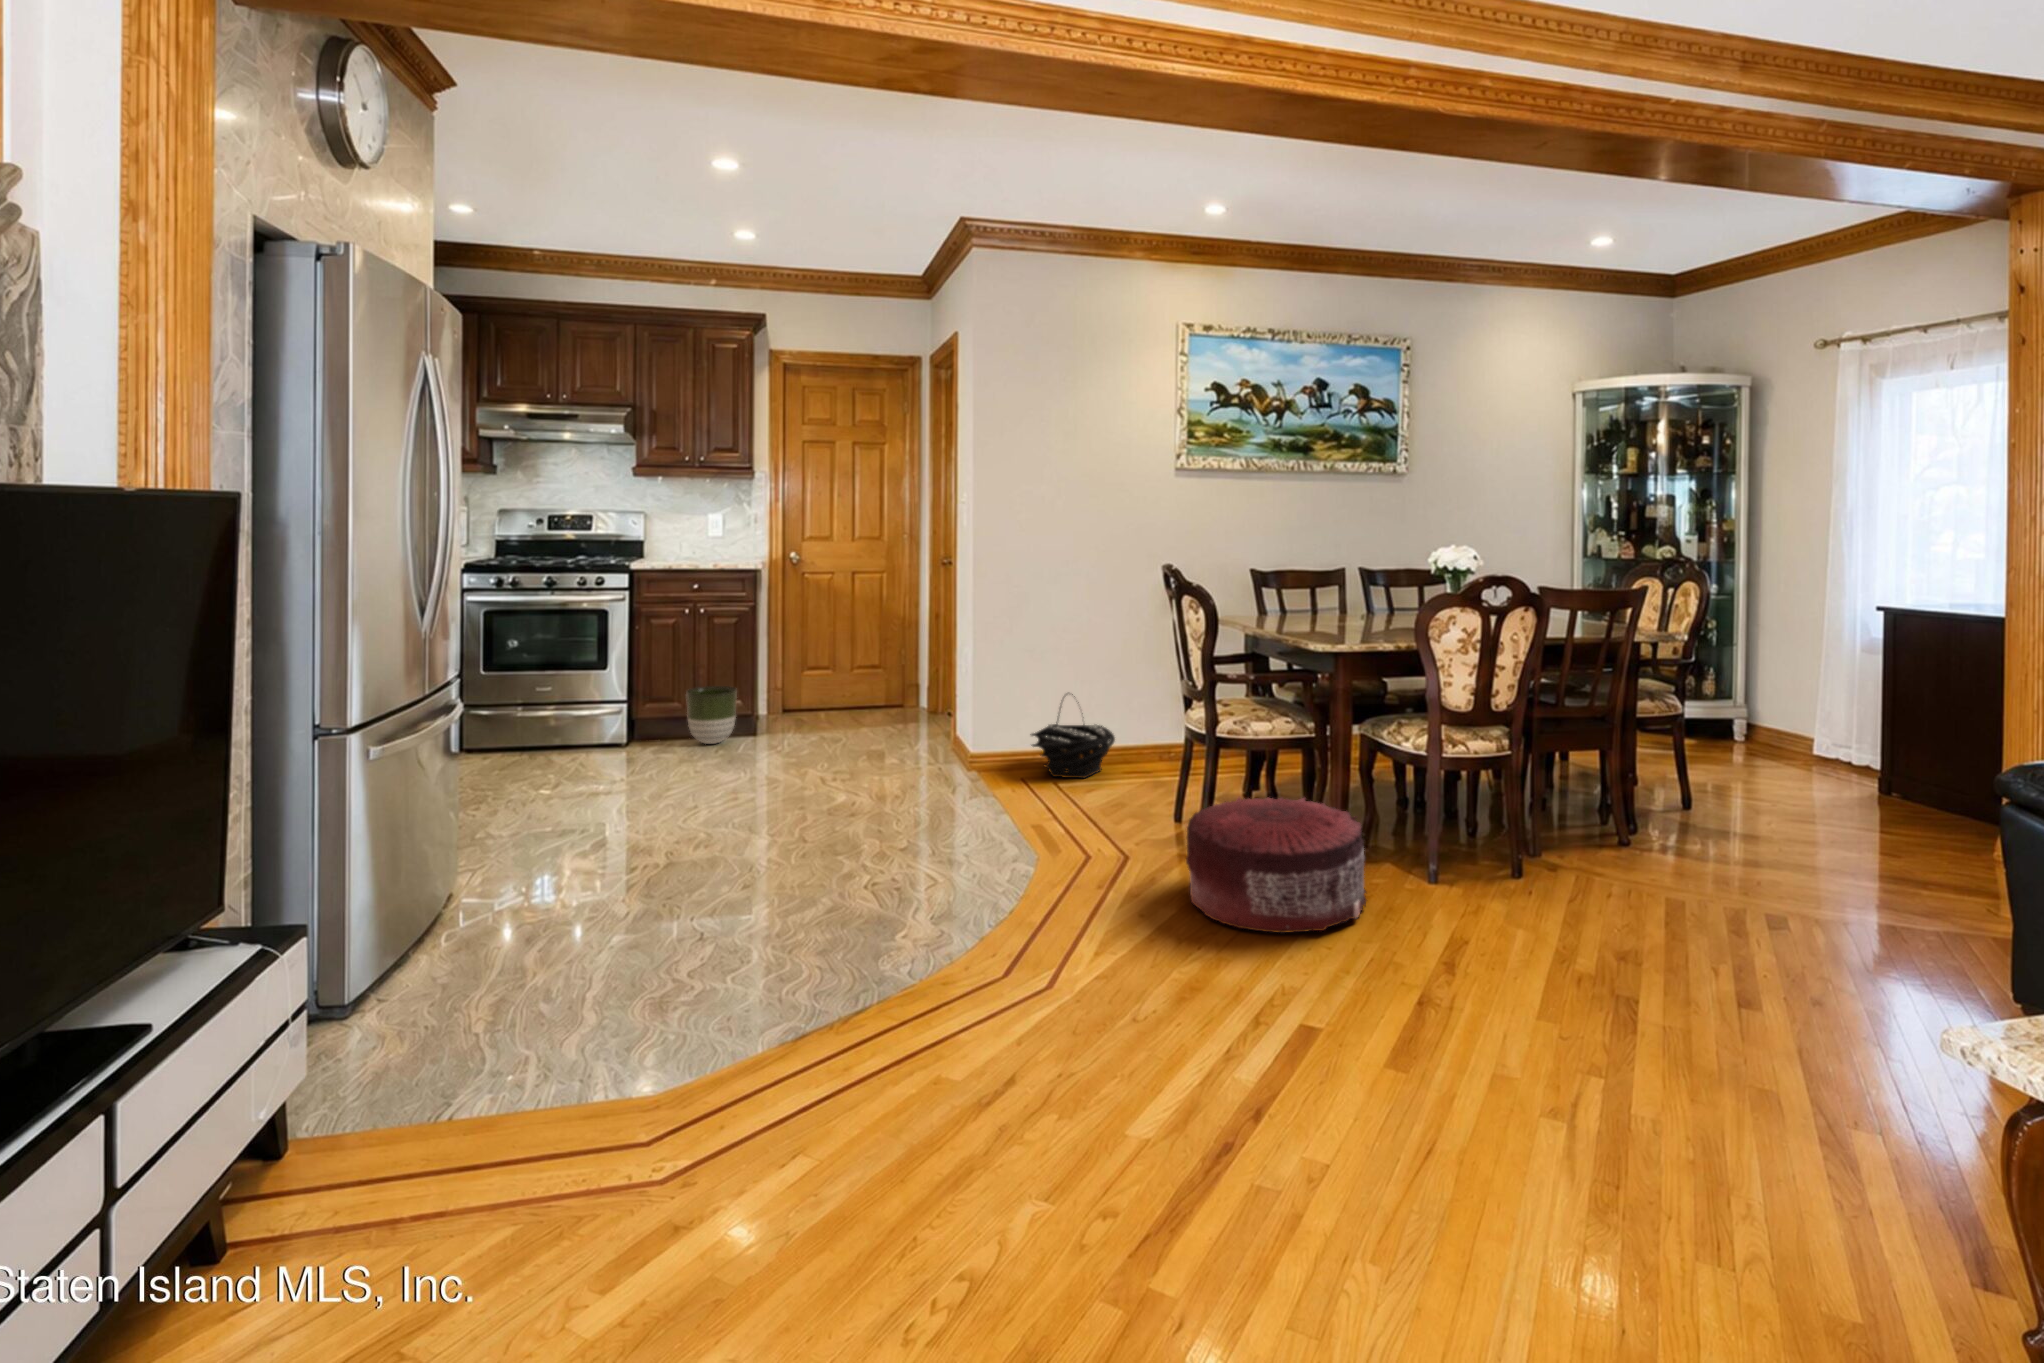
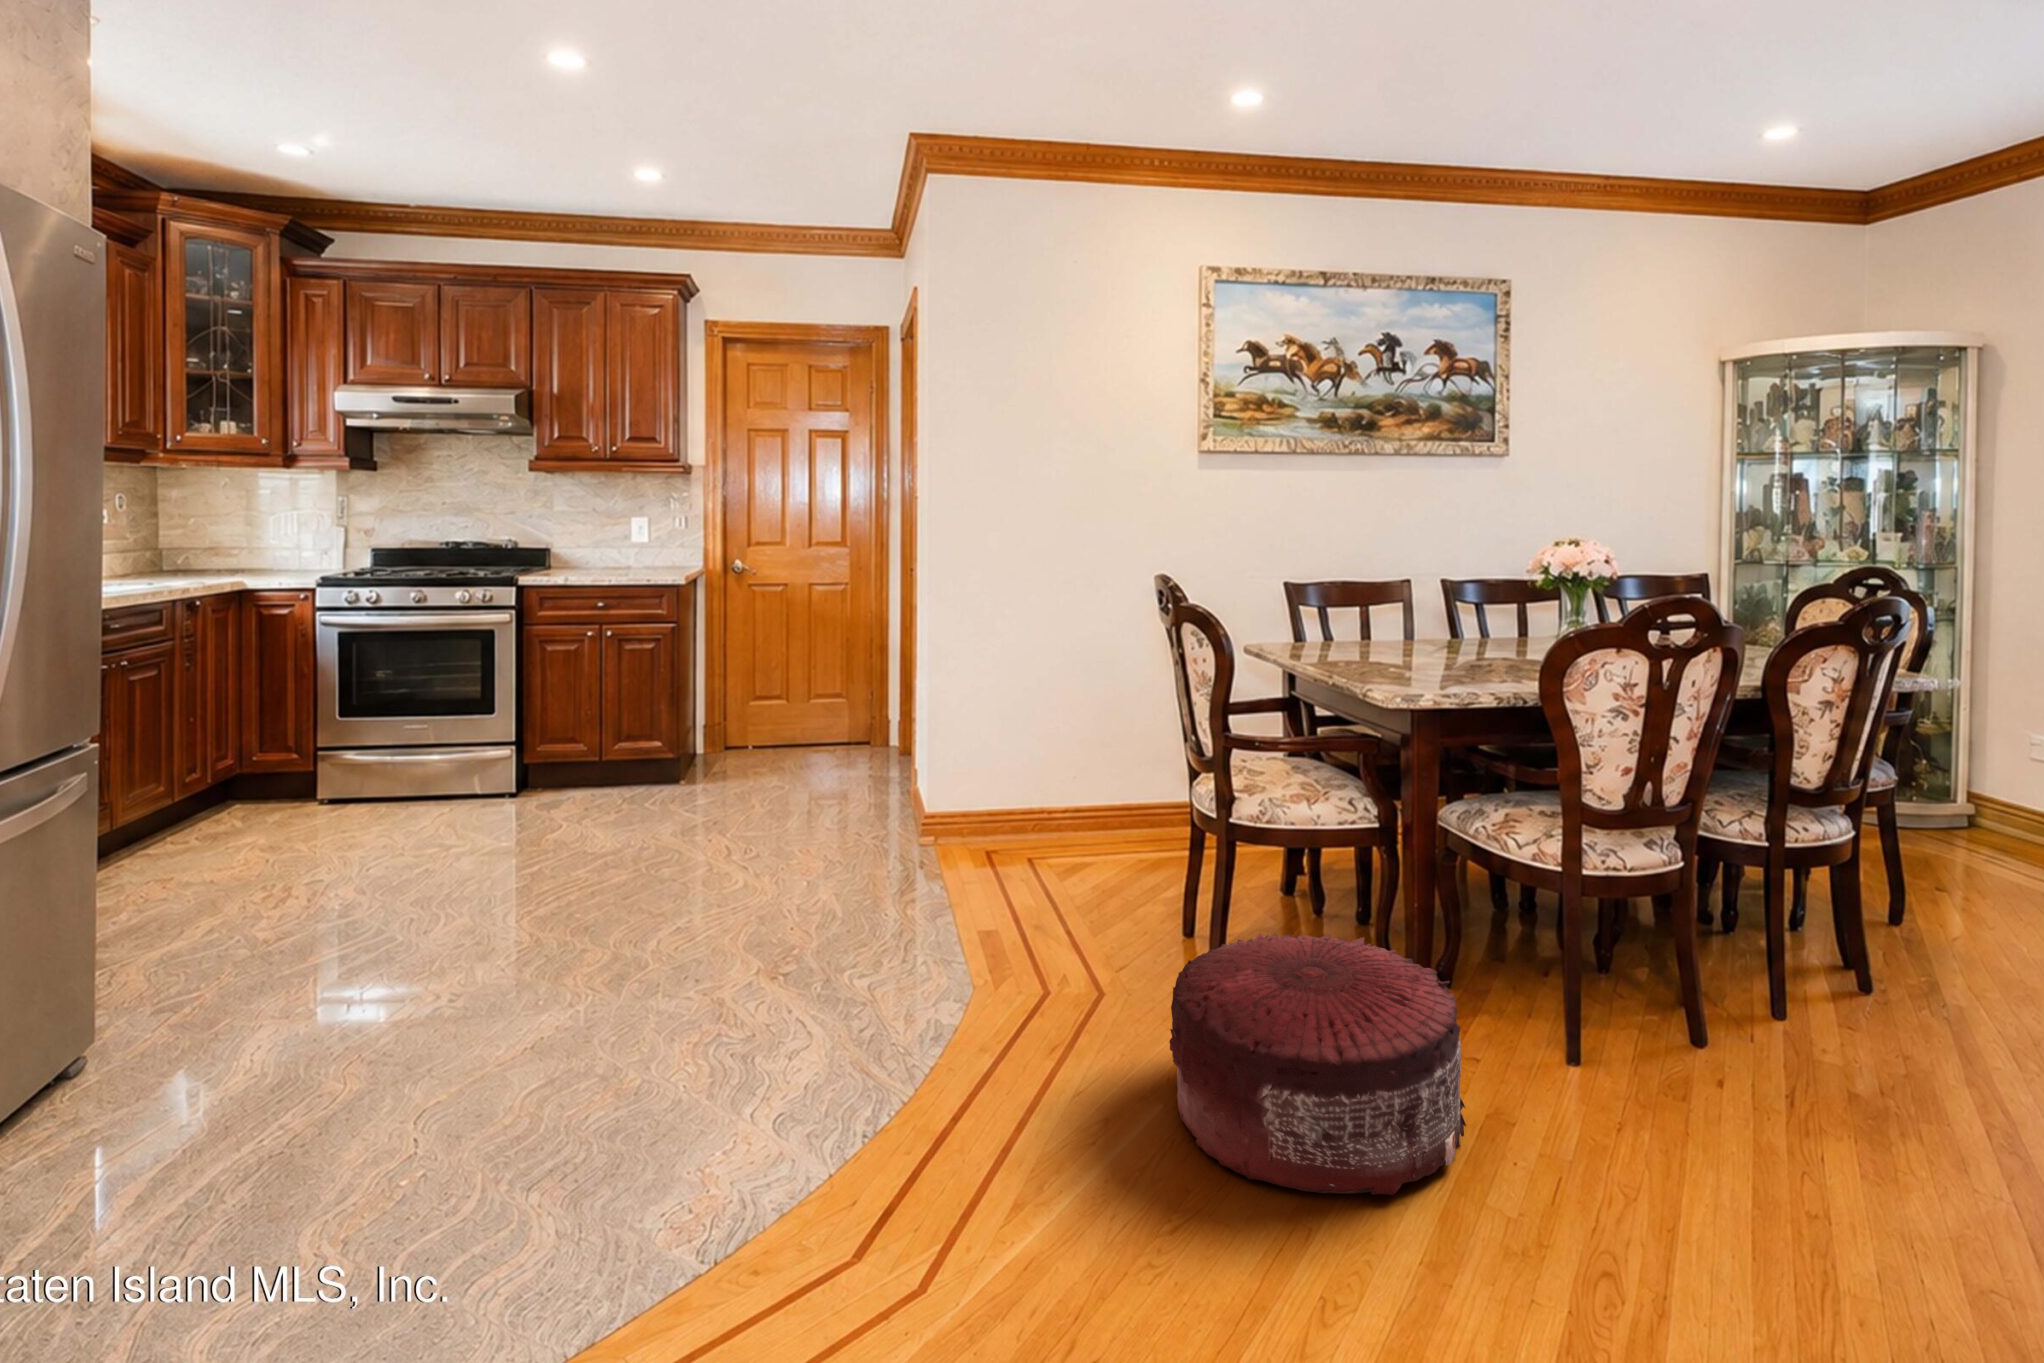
planter: present [686,686,737,744] -> none [582,725,646,799]
basket: present [1030,694,1115,778] -> none [995,746,1109,864]

